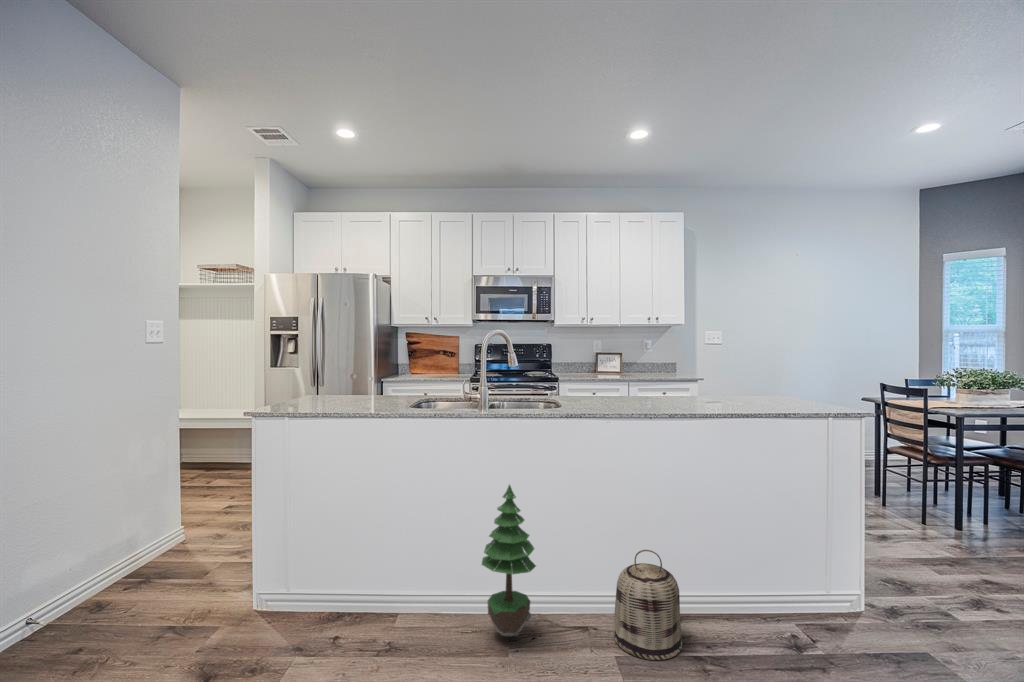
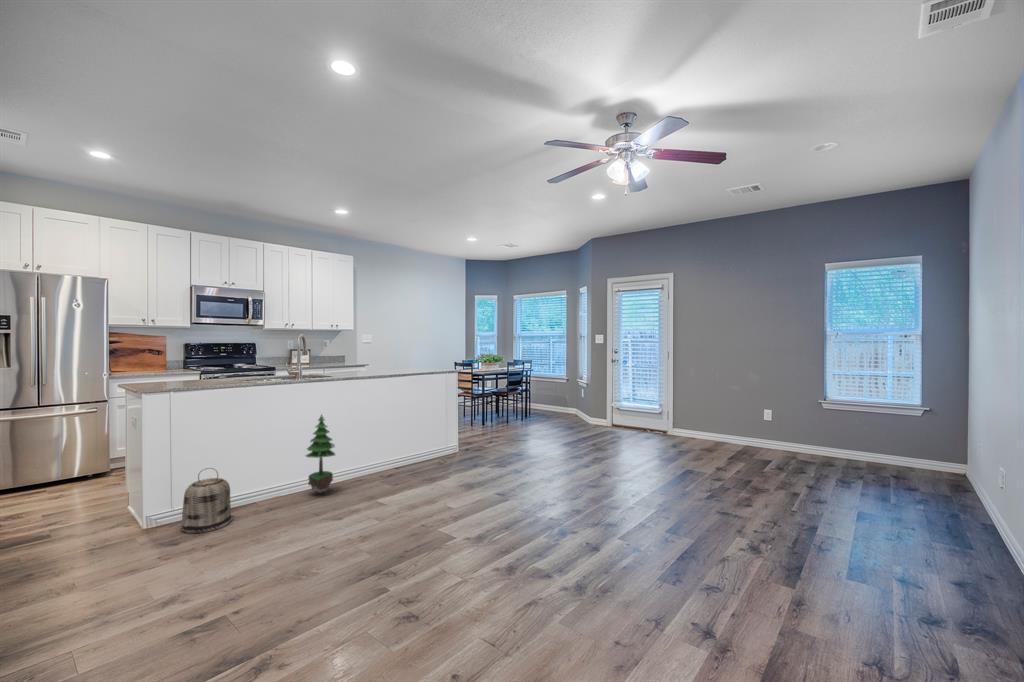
basket: present [614,550,682,660] -> present [181,468,232,533]

